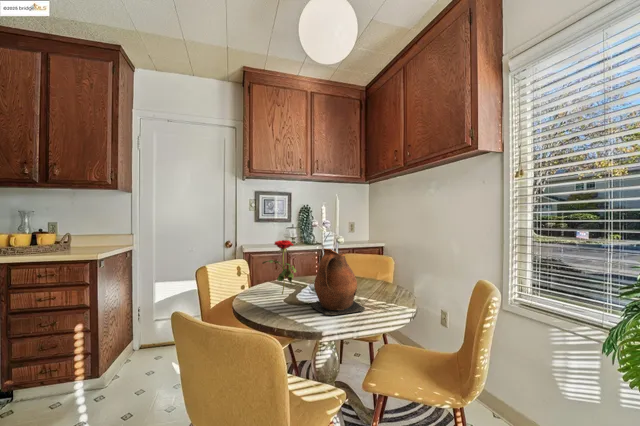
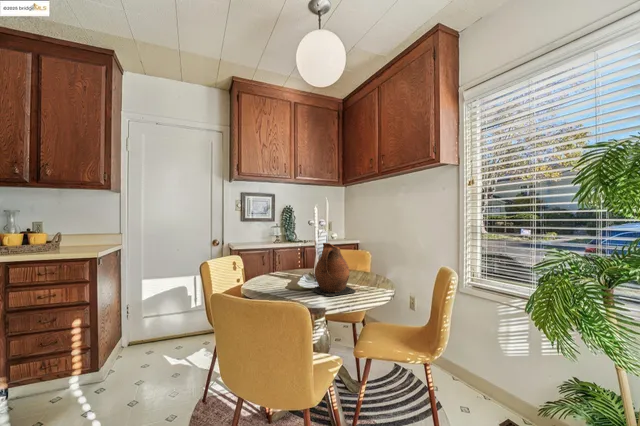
flower: present [263,240,297,294] -> none [266,237,296,283]

